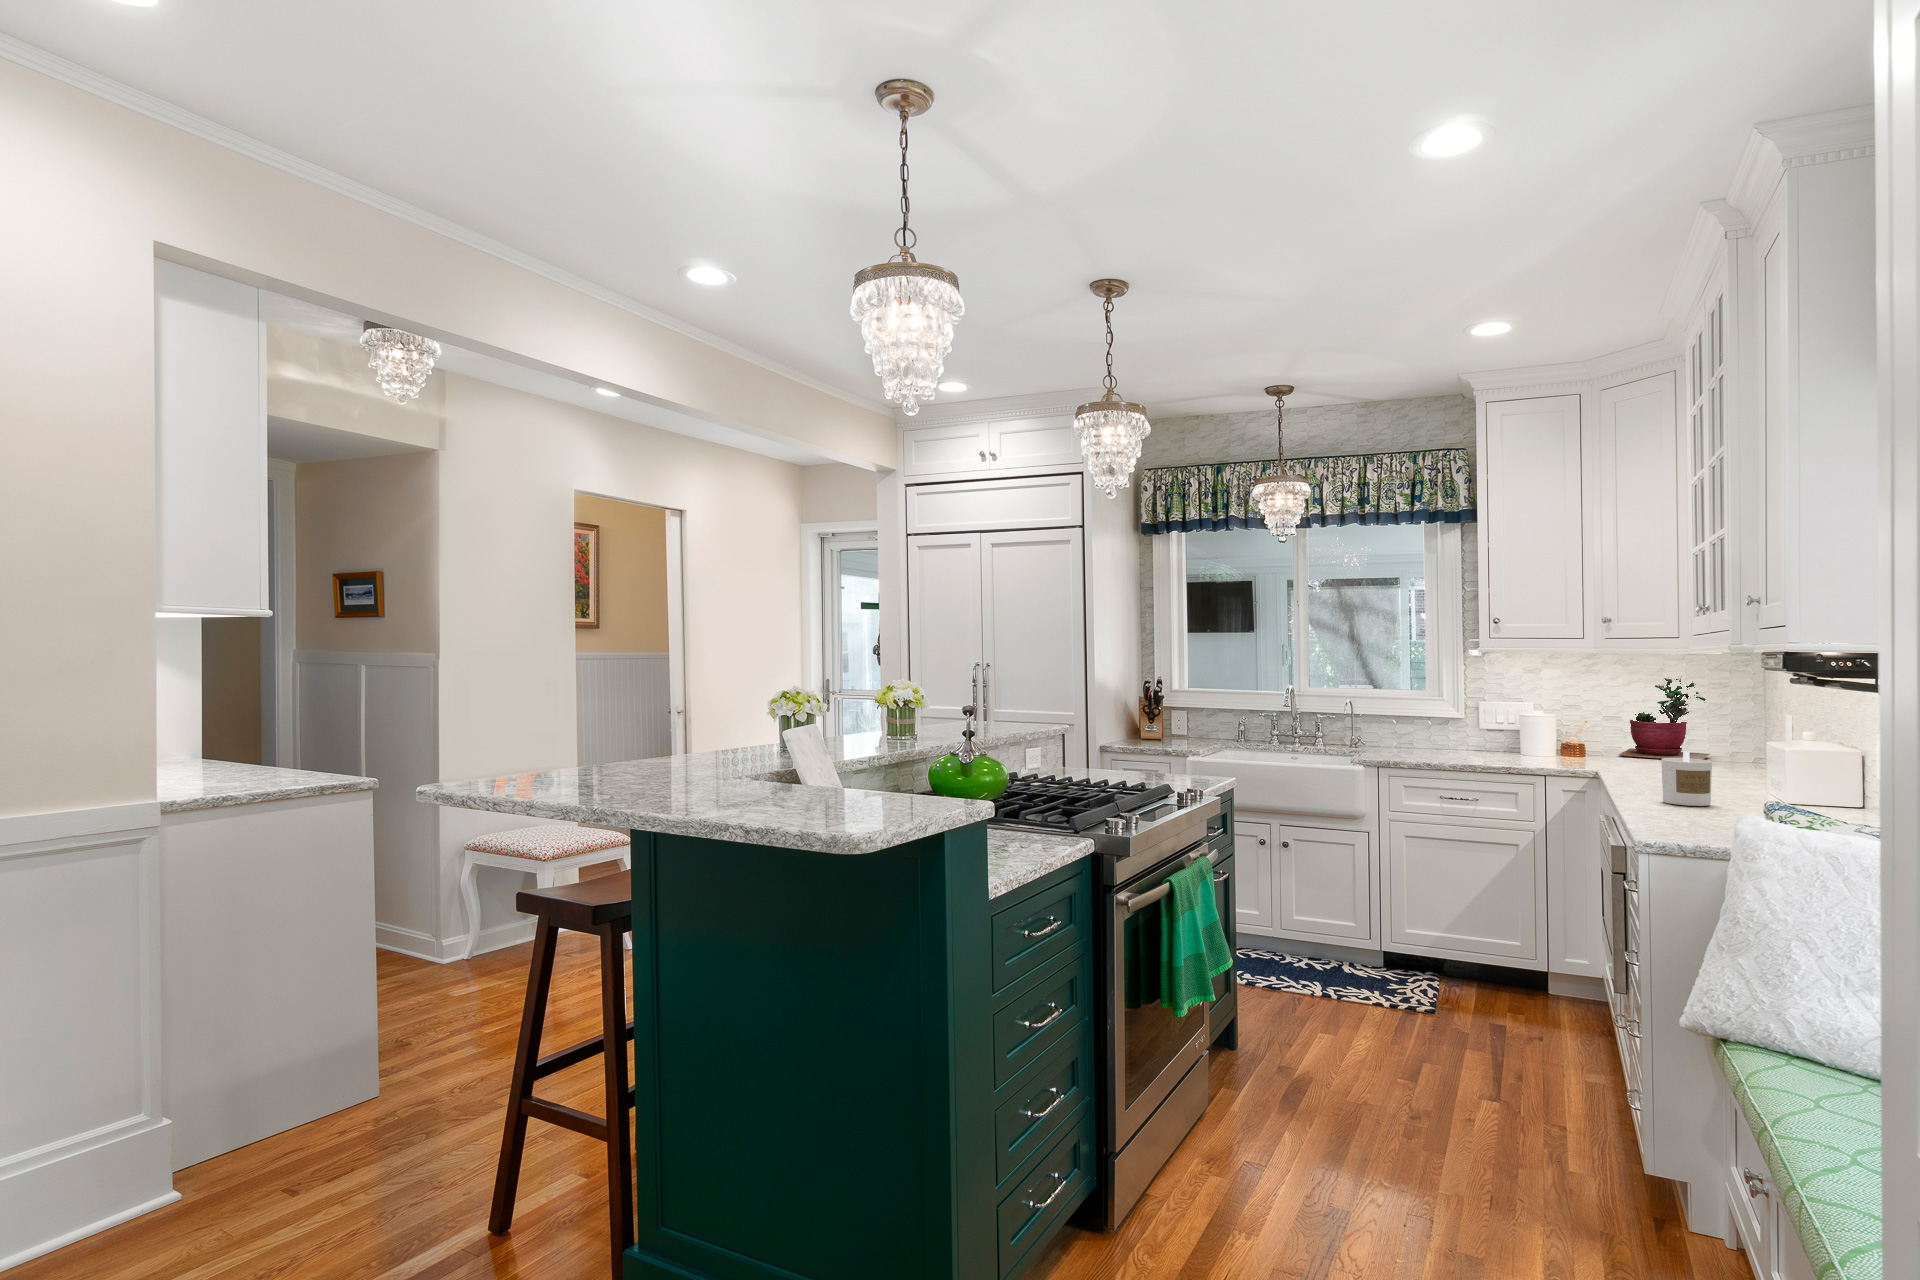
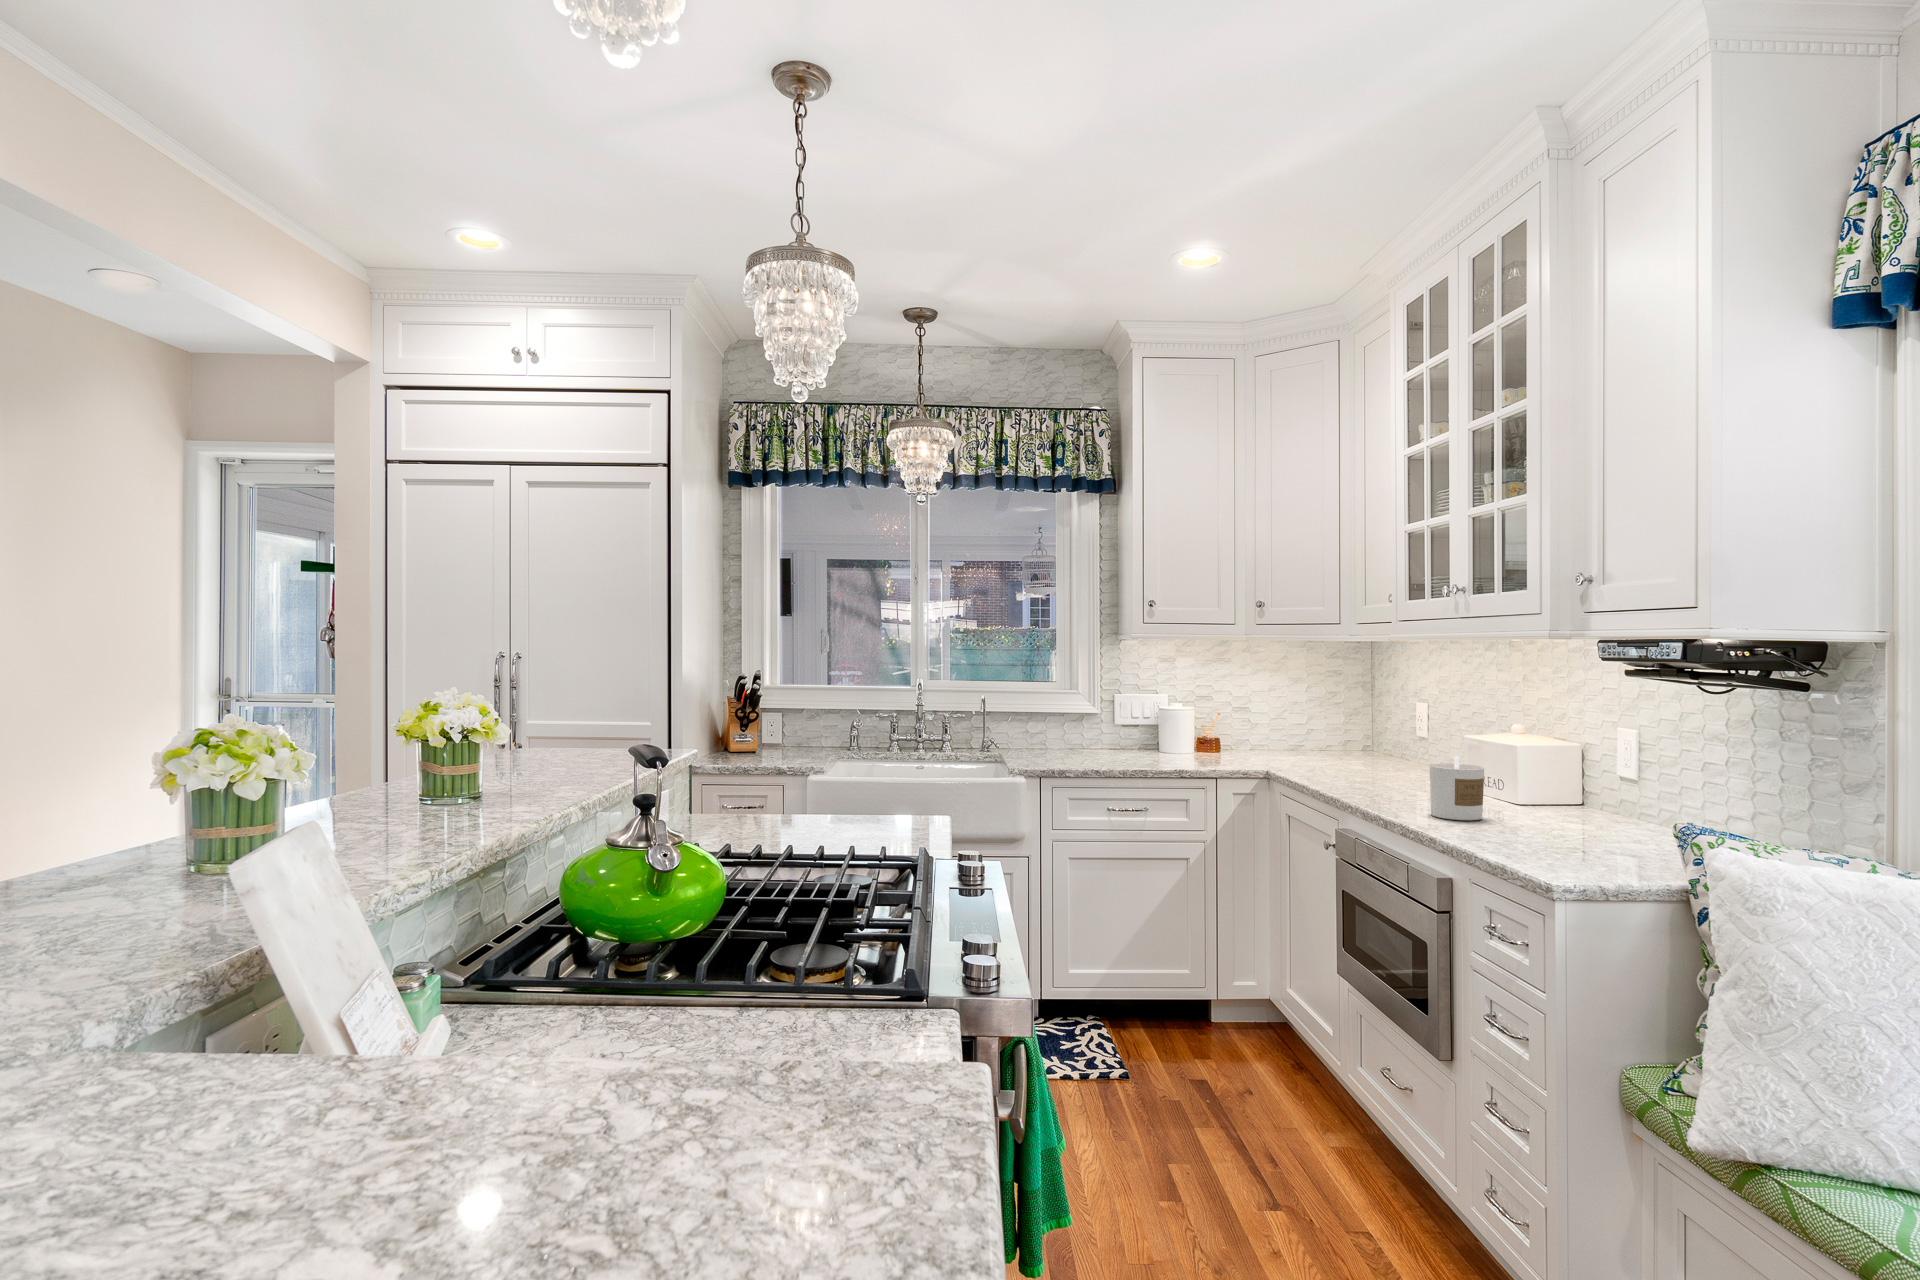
succulent plant: present [1619,676,1710,760] -> none [1249,660,1329,752]

